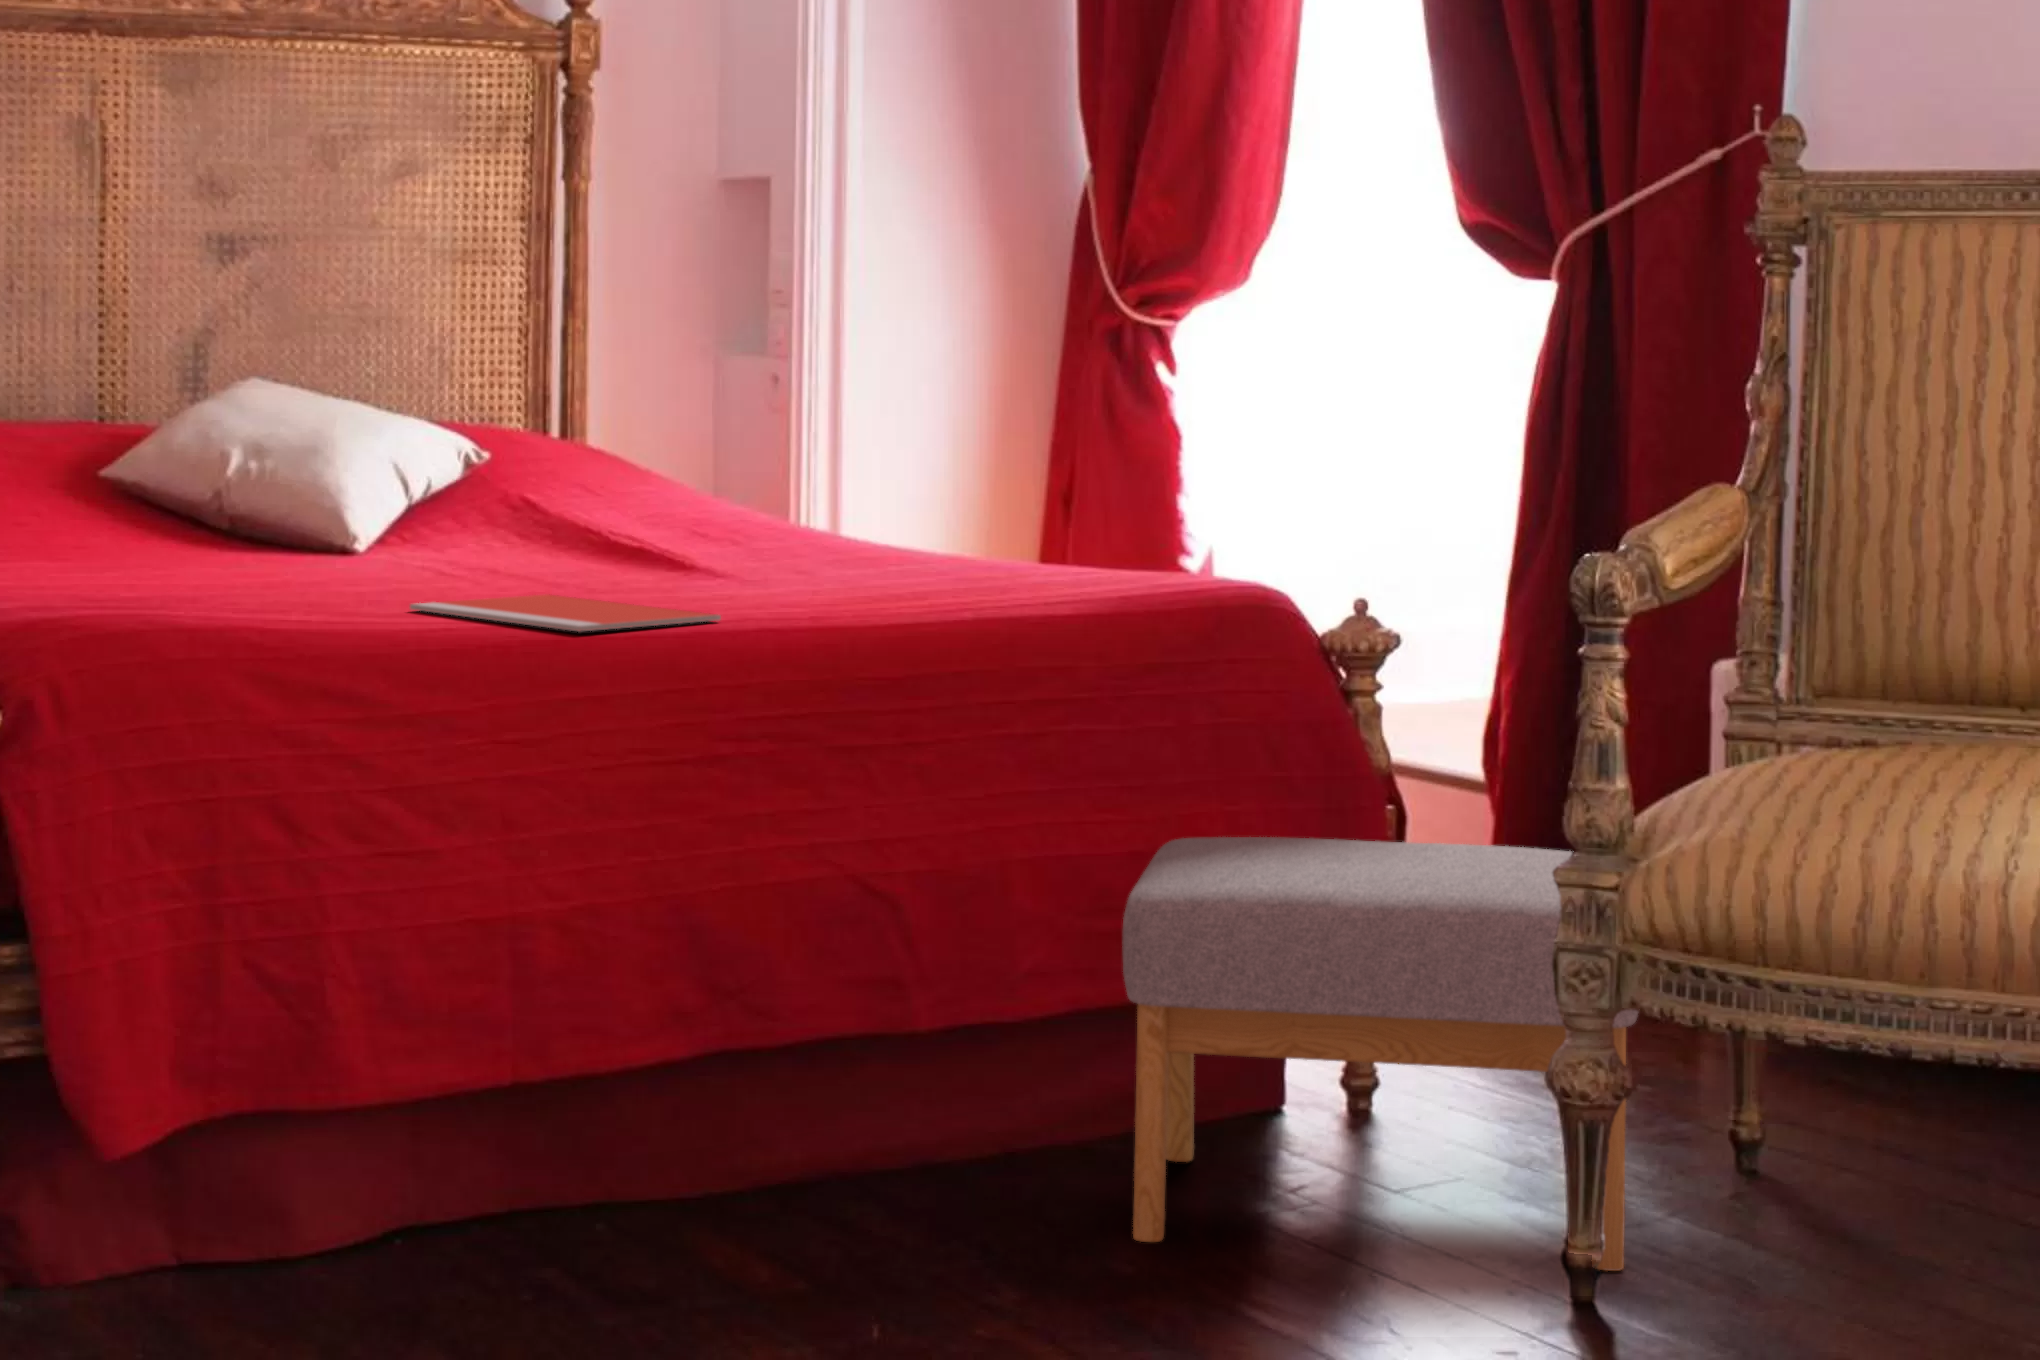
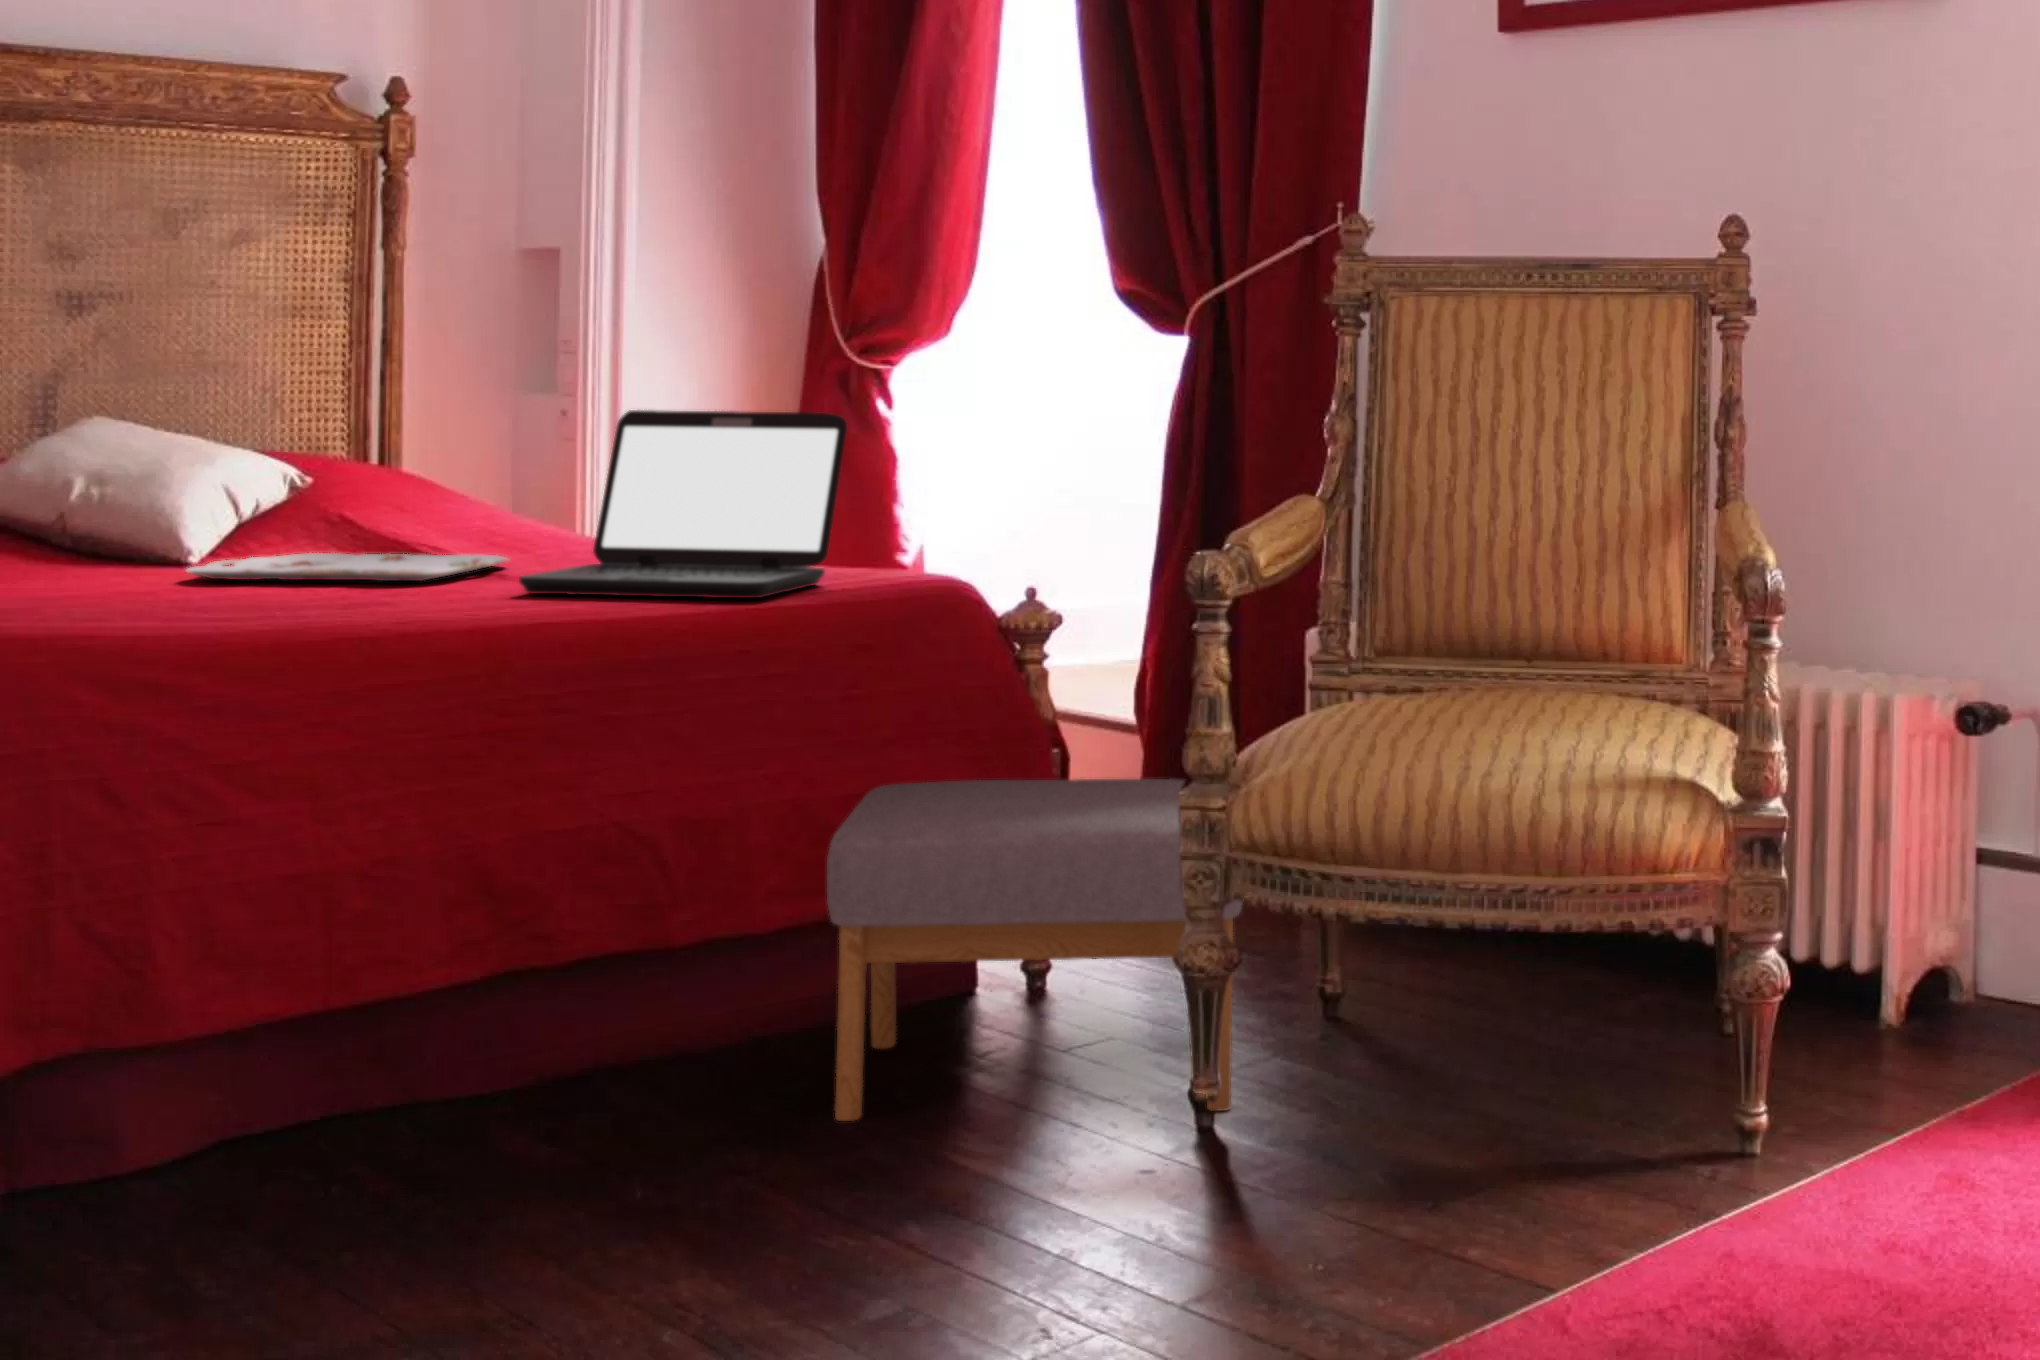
laptop: none [751,374,1125,604] -> present [519,410,847,598]
serving tray: none [386,539,729,573] -> present [186,553,509,581]
notebook: present [410,595,721,631] -> none [189,602,481,635]

